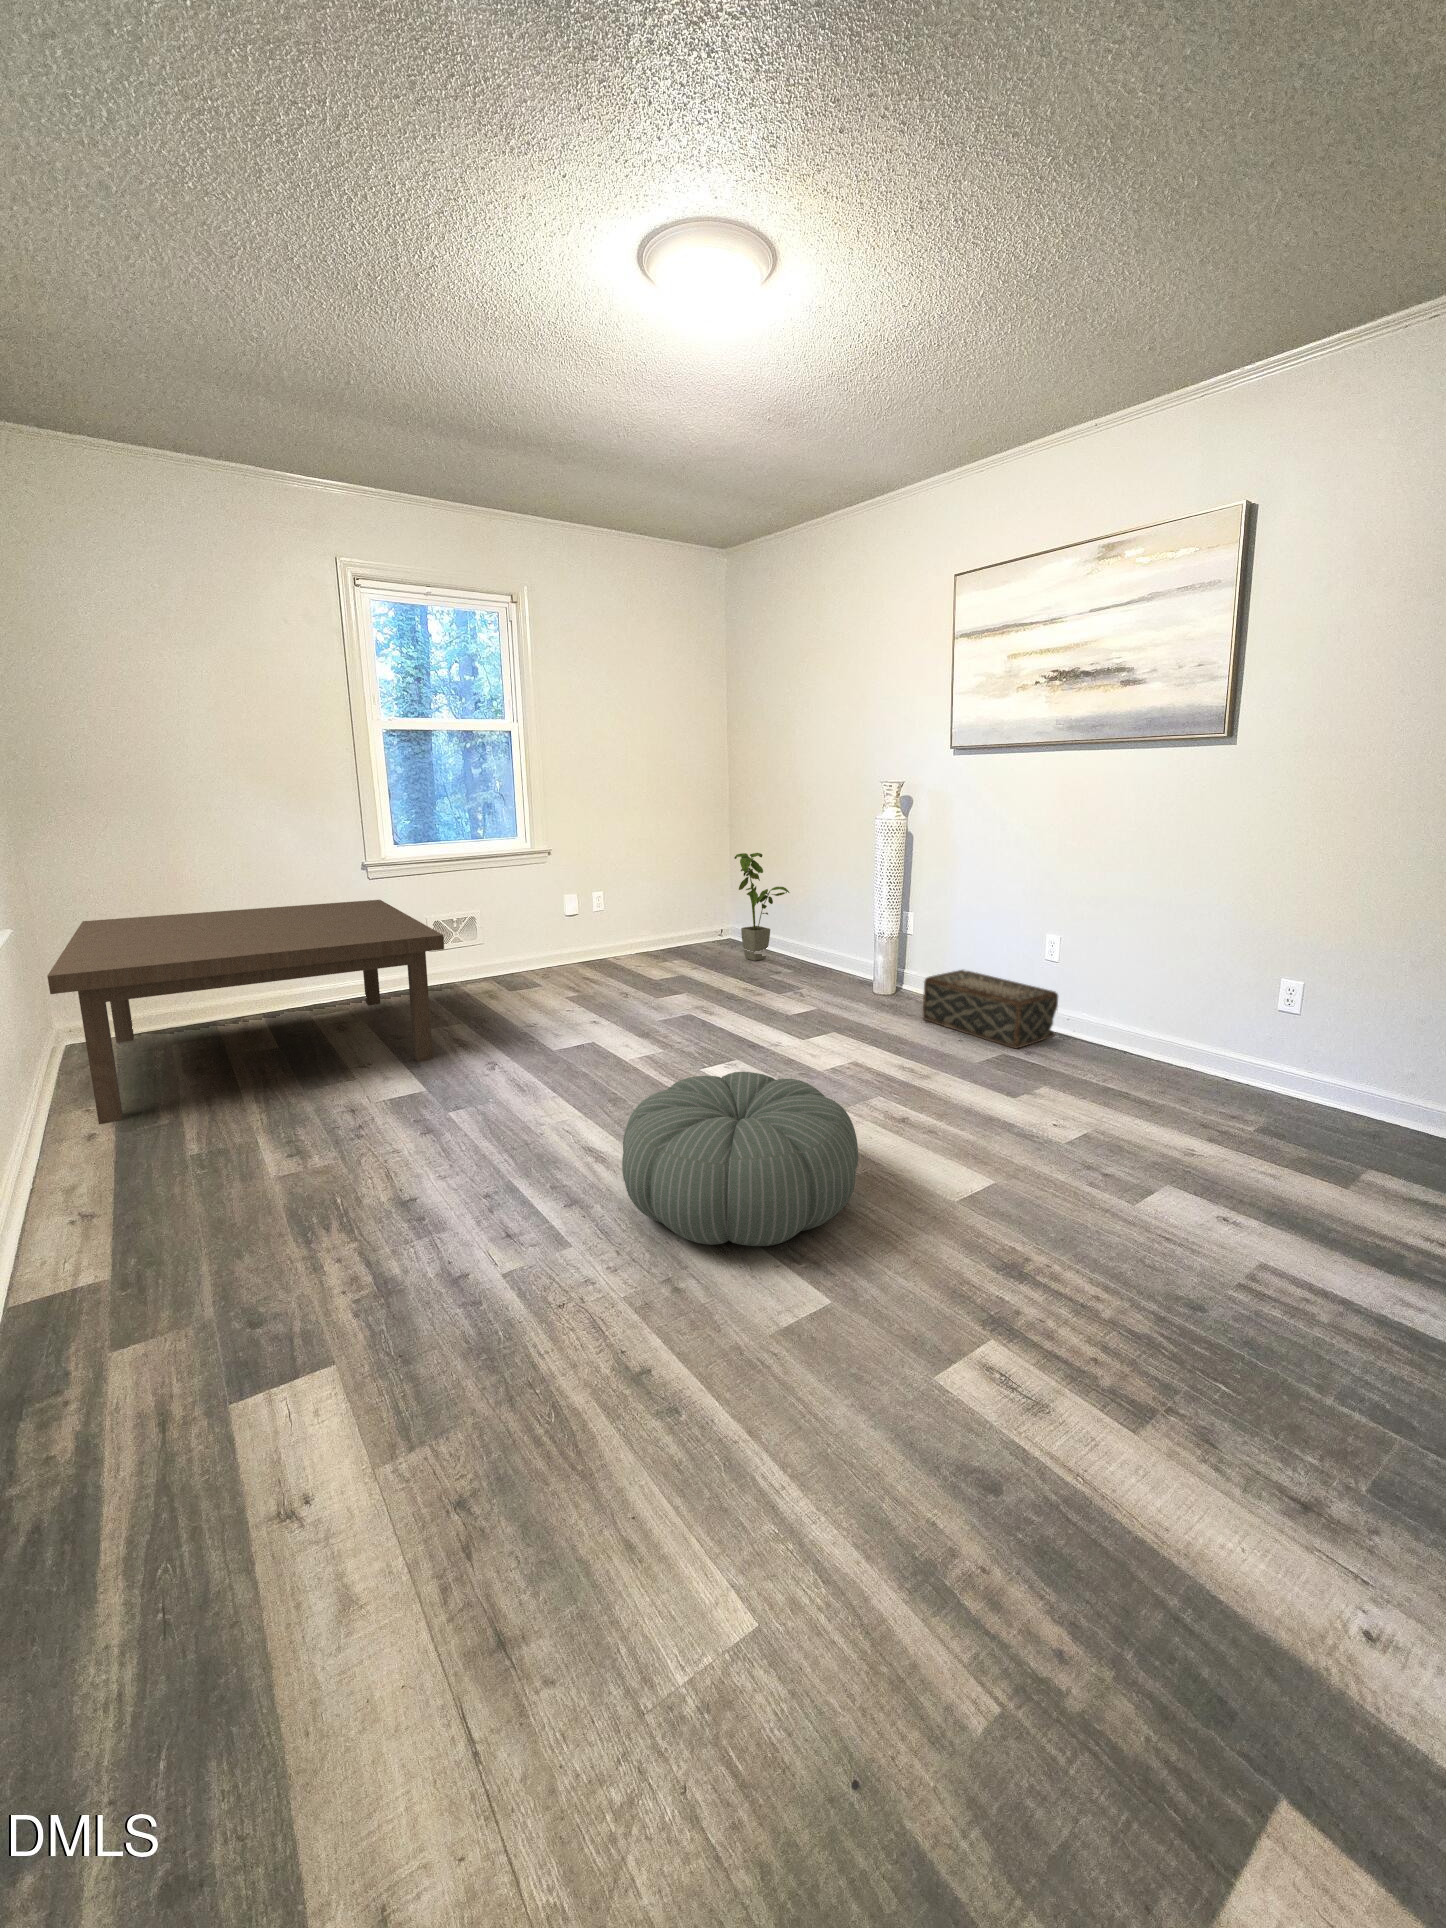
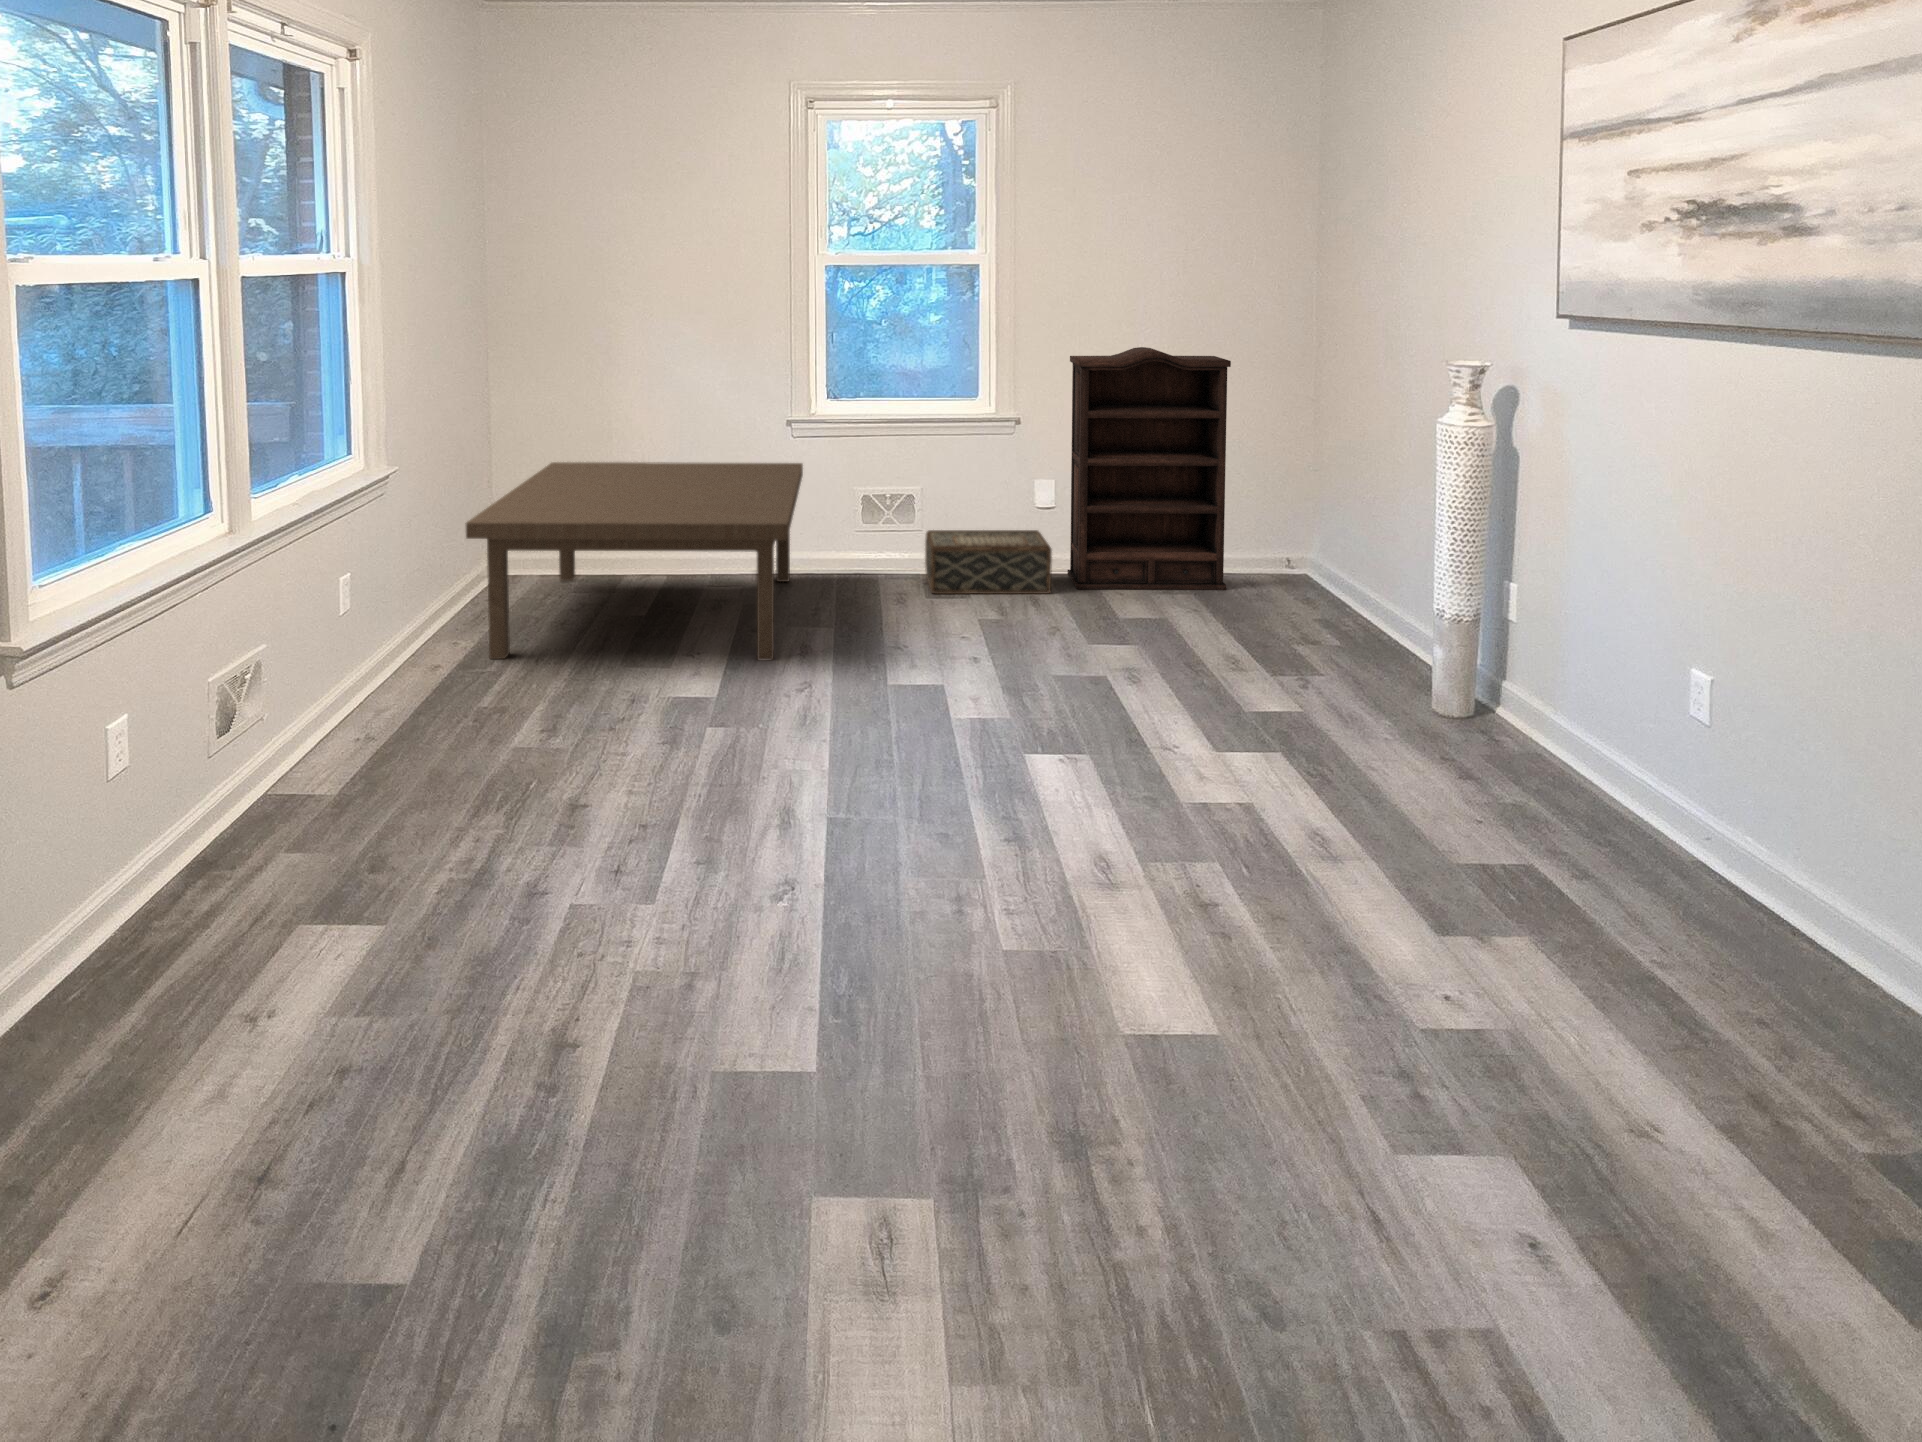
bookshelf: none [593,796,705,973] -> present [1068,347,1231,590]
house plant: present [734,853,790,961] -> none [1271,438,1359,606]
woven basket: present [923,970,1058,1049] -> present [925,530,1052,594]
pouf: present [622,1071,858,1246] -> none [745,754,1029,982]

